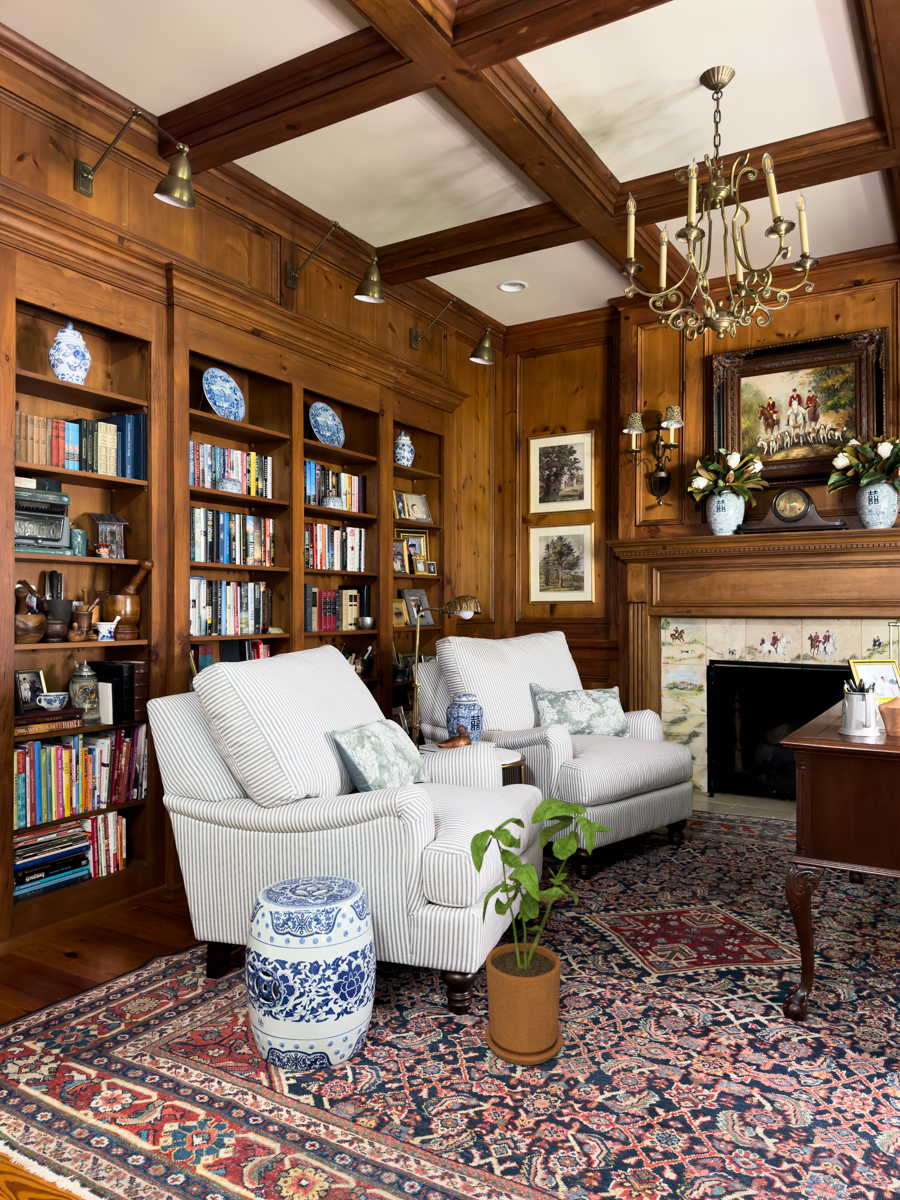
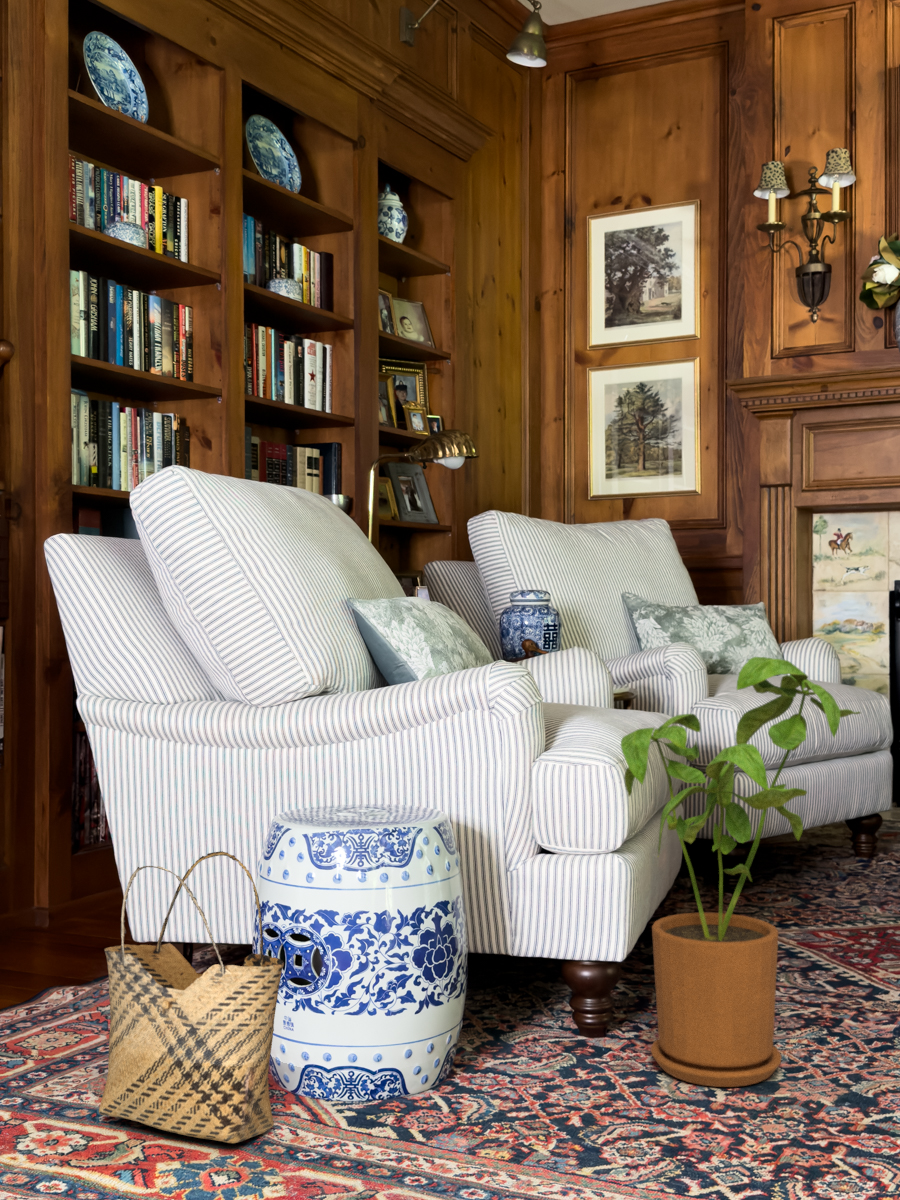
woven basket: none [144,919,250,1113] -> present [99,851,284,1143]

